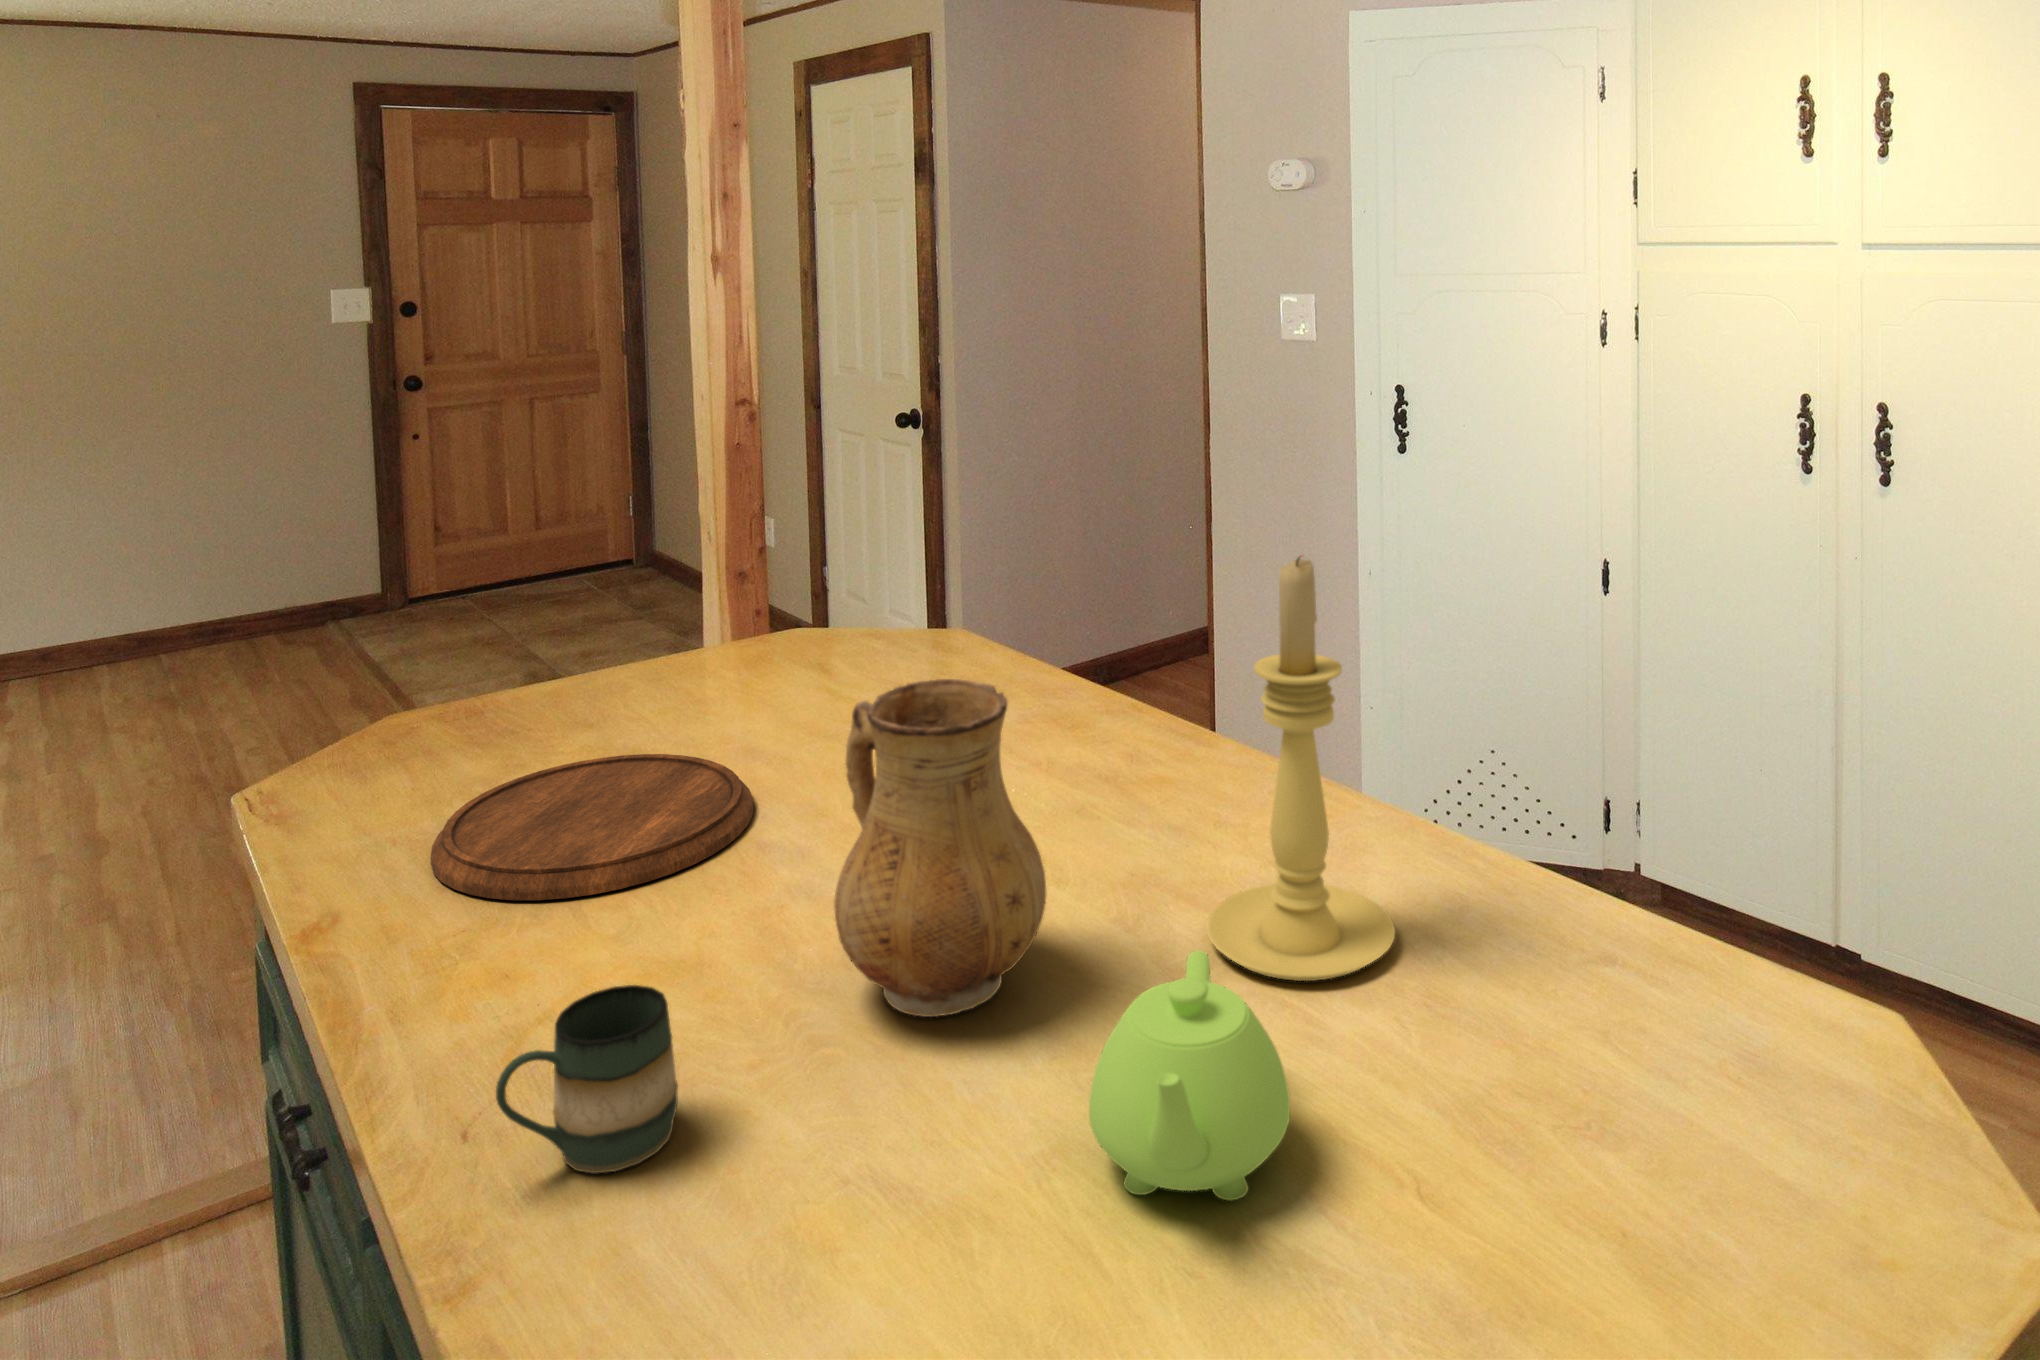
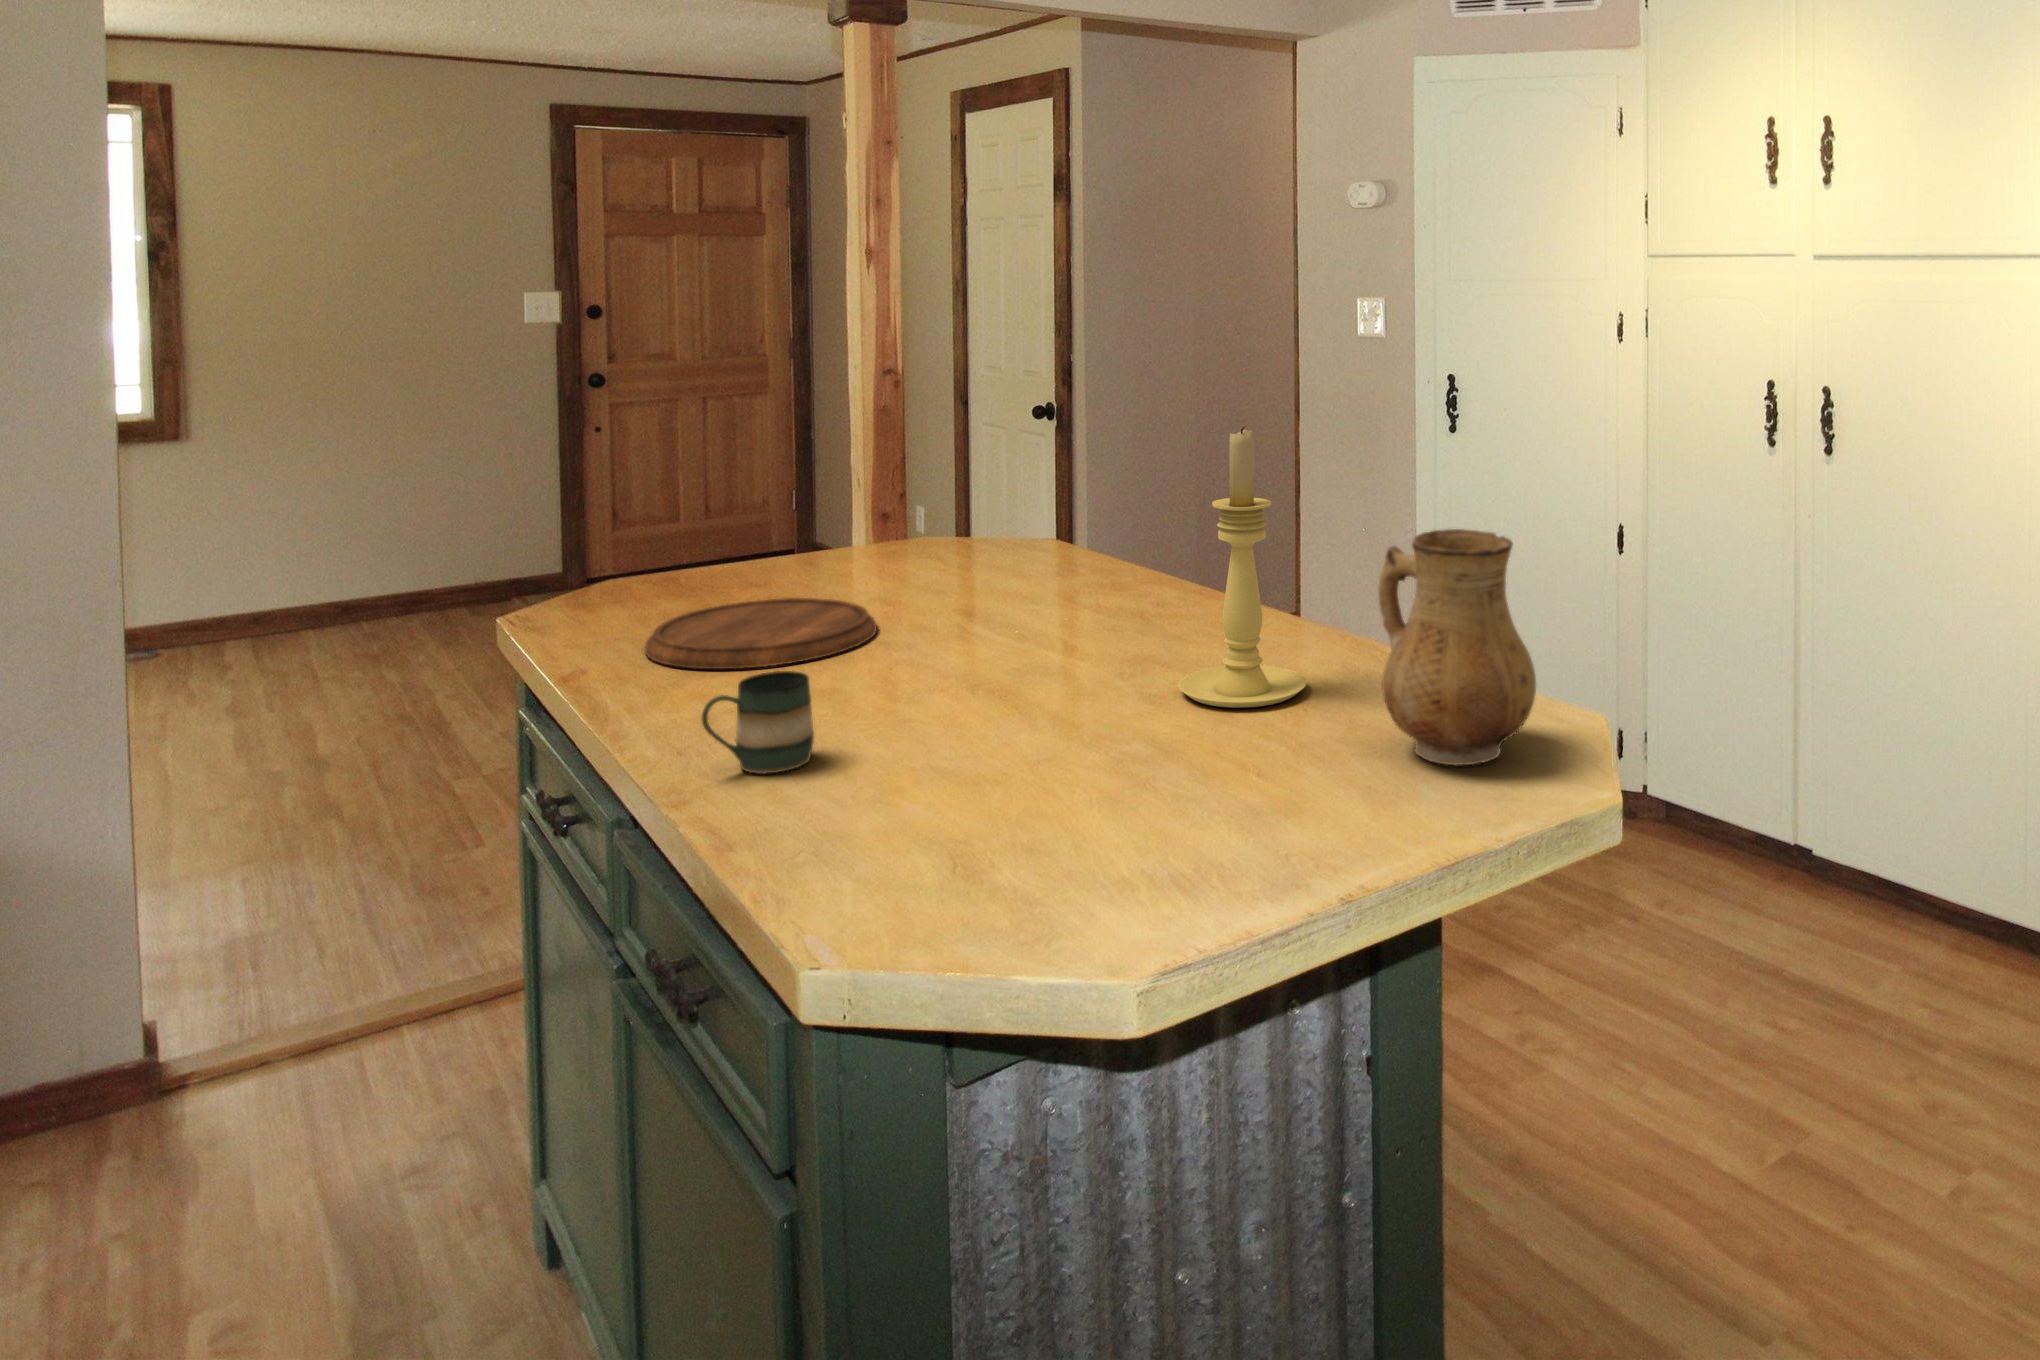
ceramic pitcher: present [834,679,1046,1017] -> present [1378,529,1536,765]
teapot: present [1089,950,1290,1201] -> none [1068,659,1194,786]

